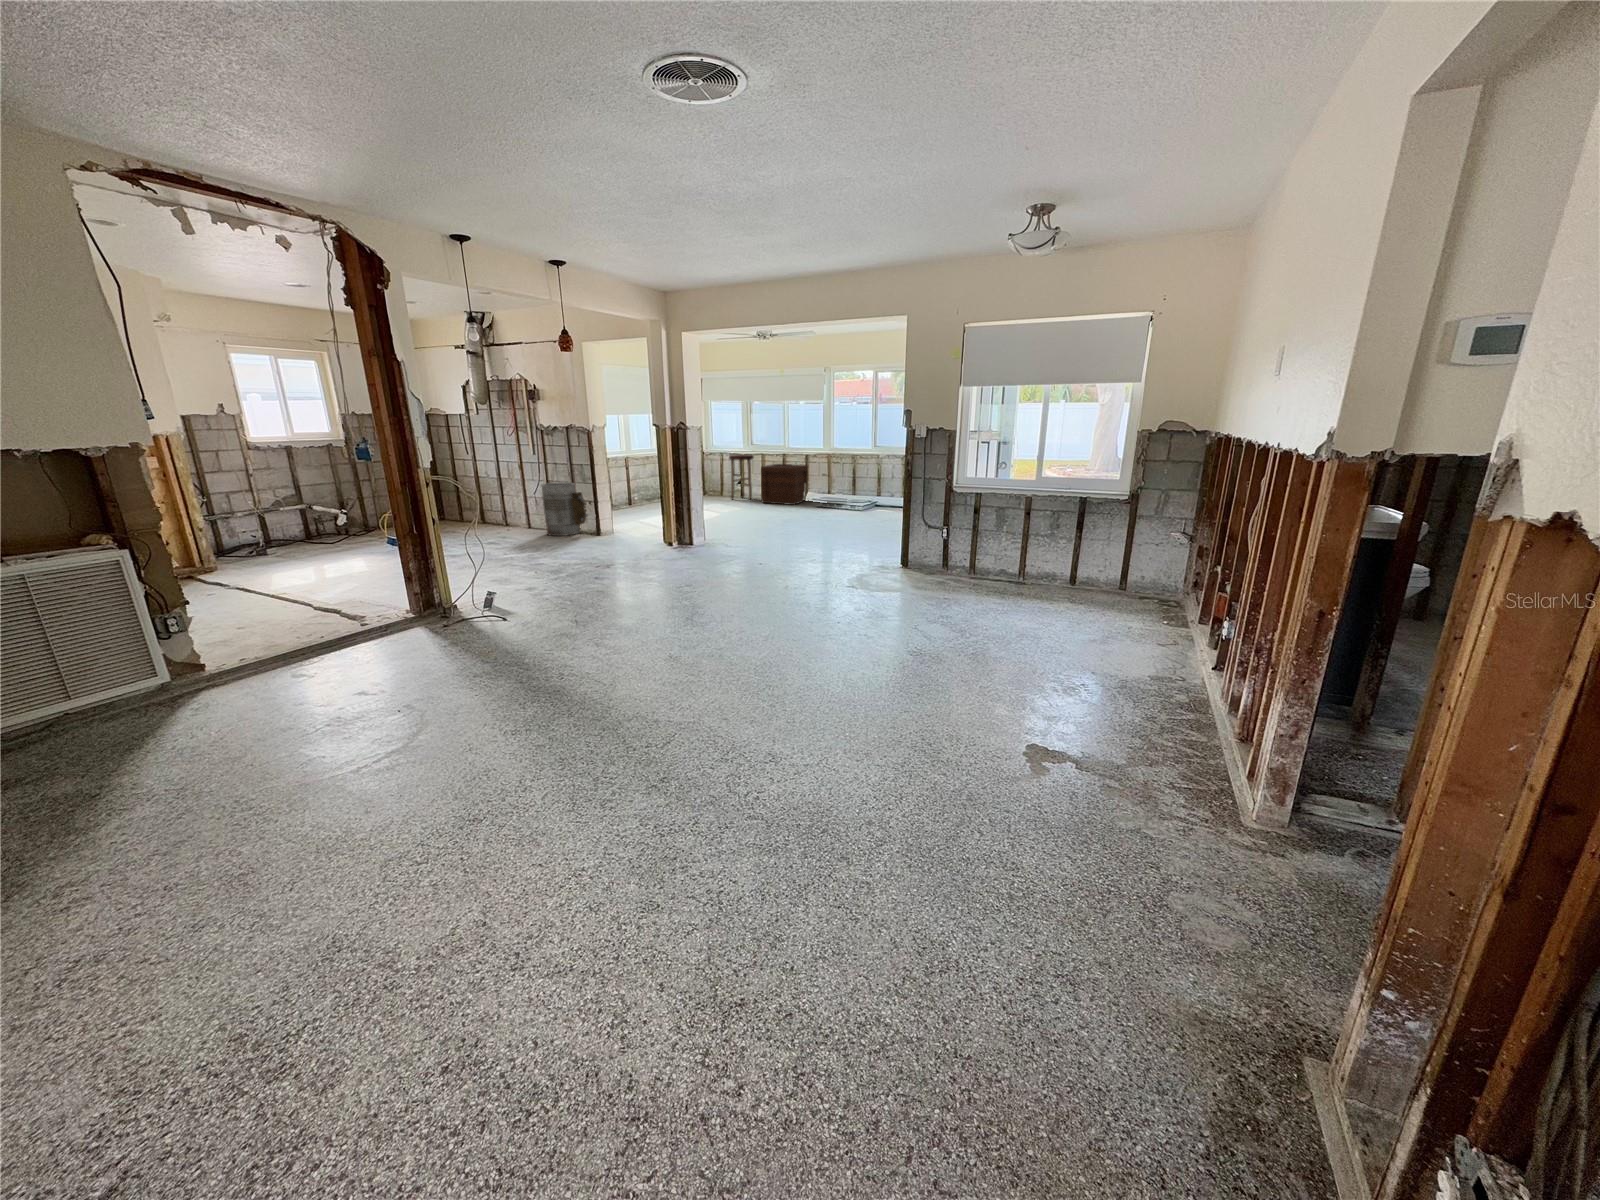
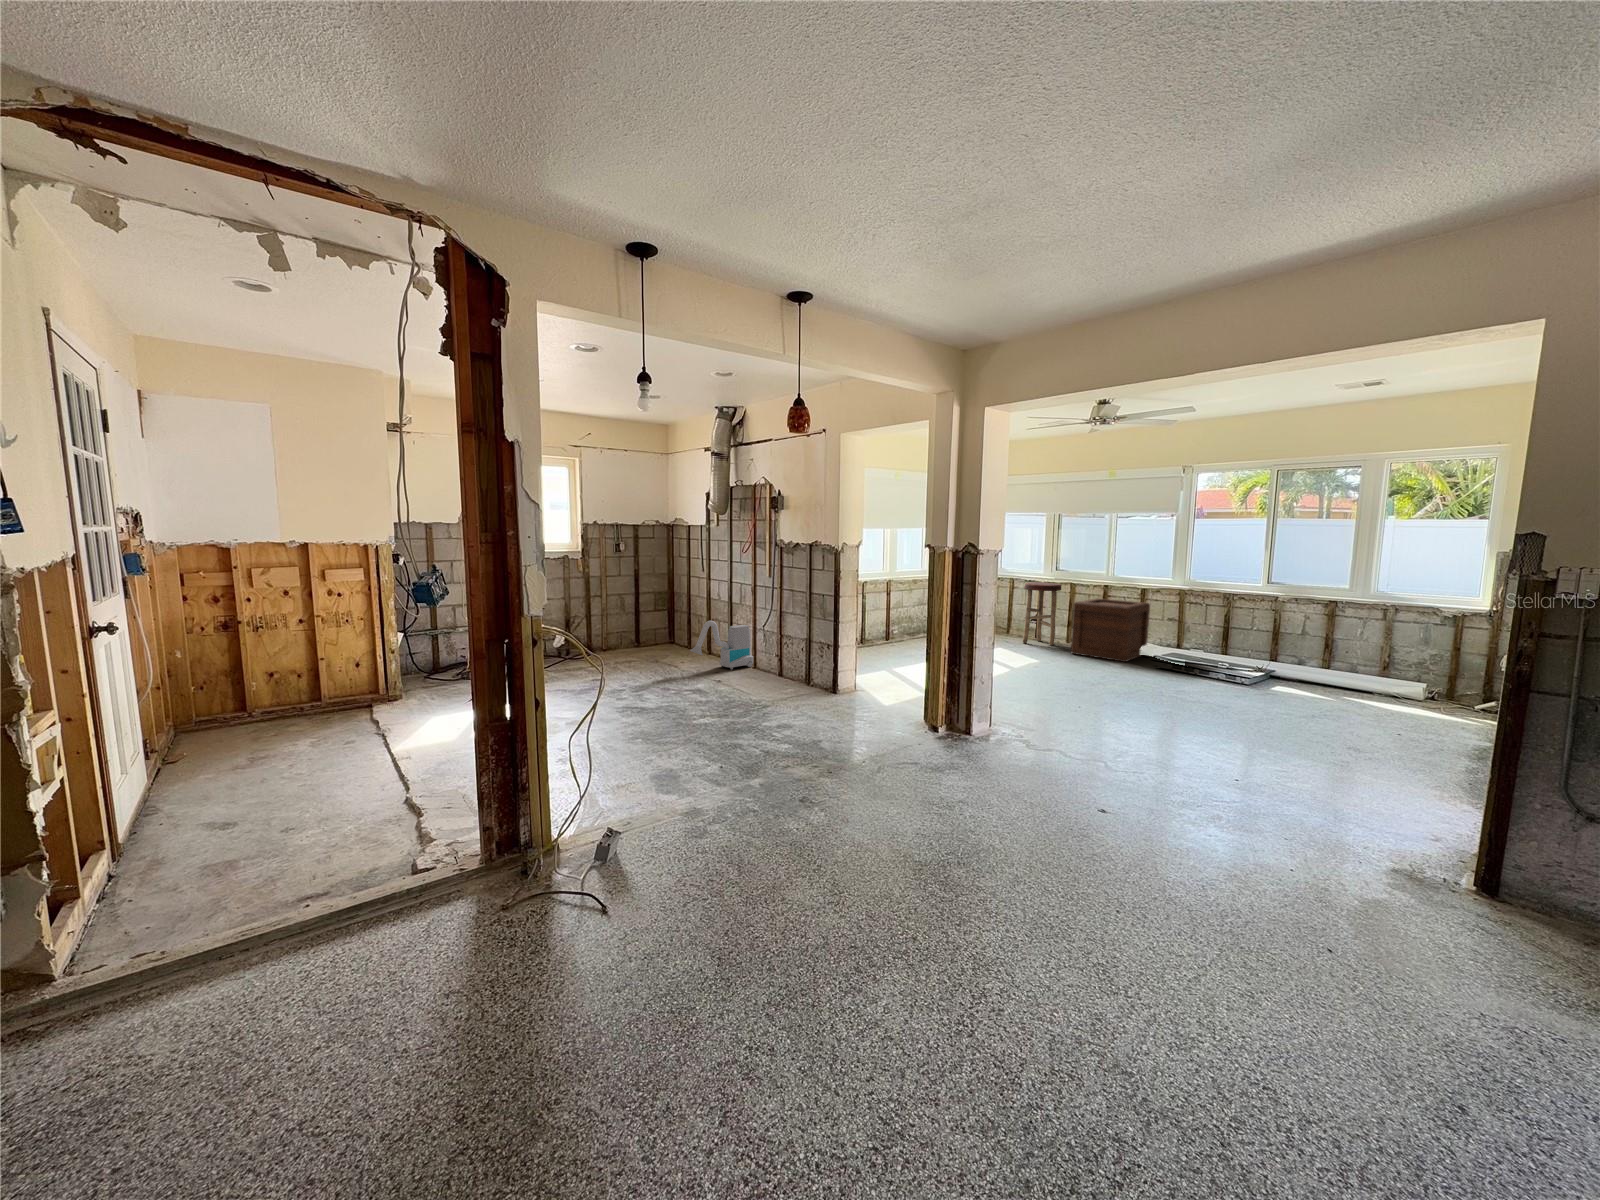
trash can: present [541,482,588,536] -> none [767,615,822,689]
vacuum cleaner: none [476,492,529,530] -> present [690,621,753,670]

